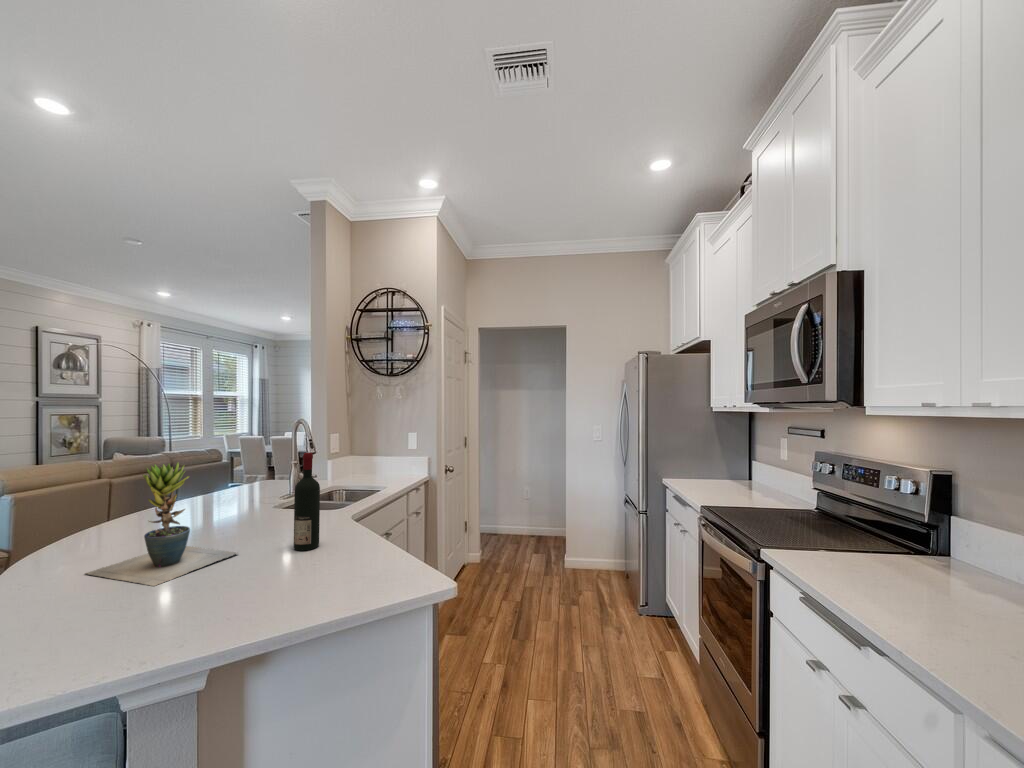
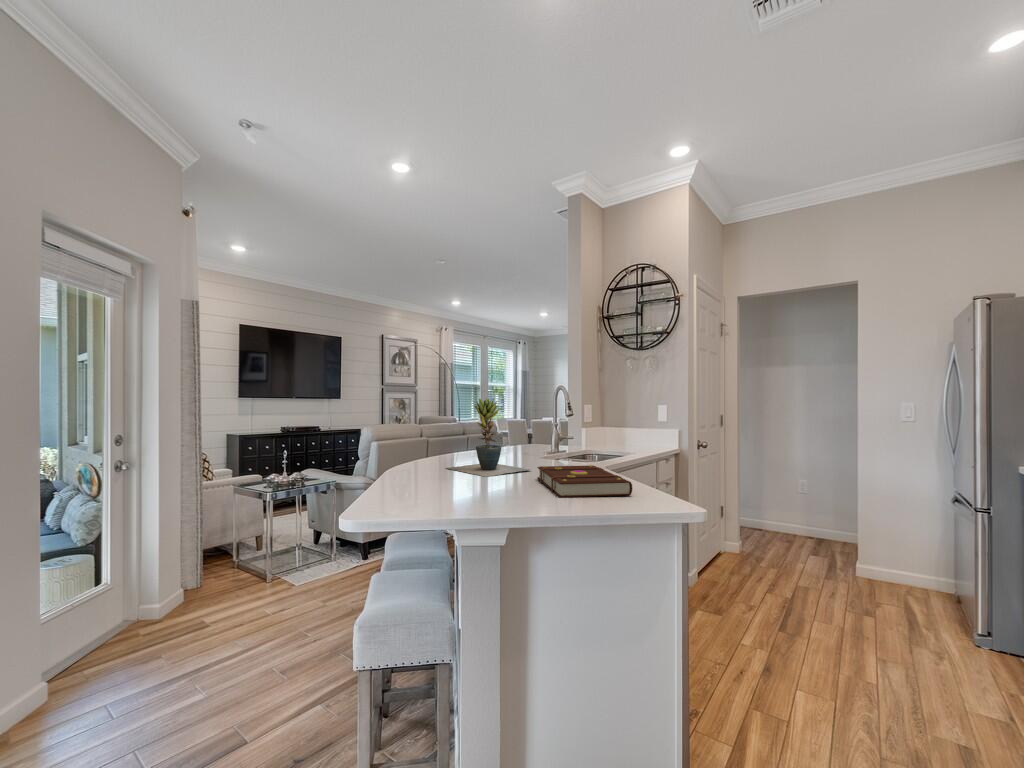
wine bottle: present [294,453,320,551] -> none [569,396,588,474]
book: none [241,543,368,623] -> present [537,465,632,497]

